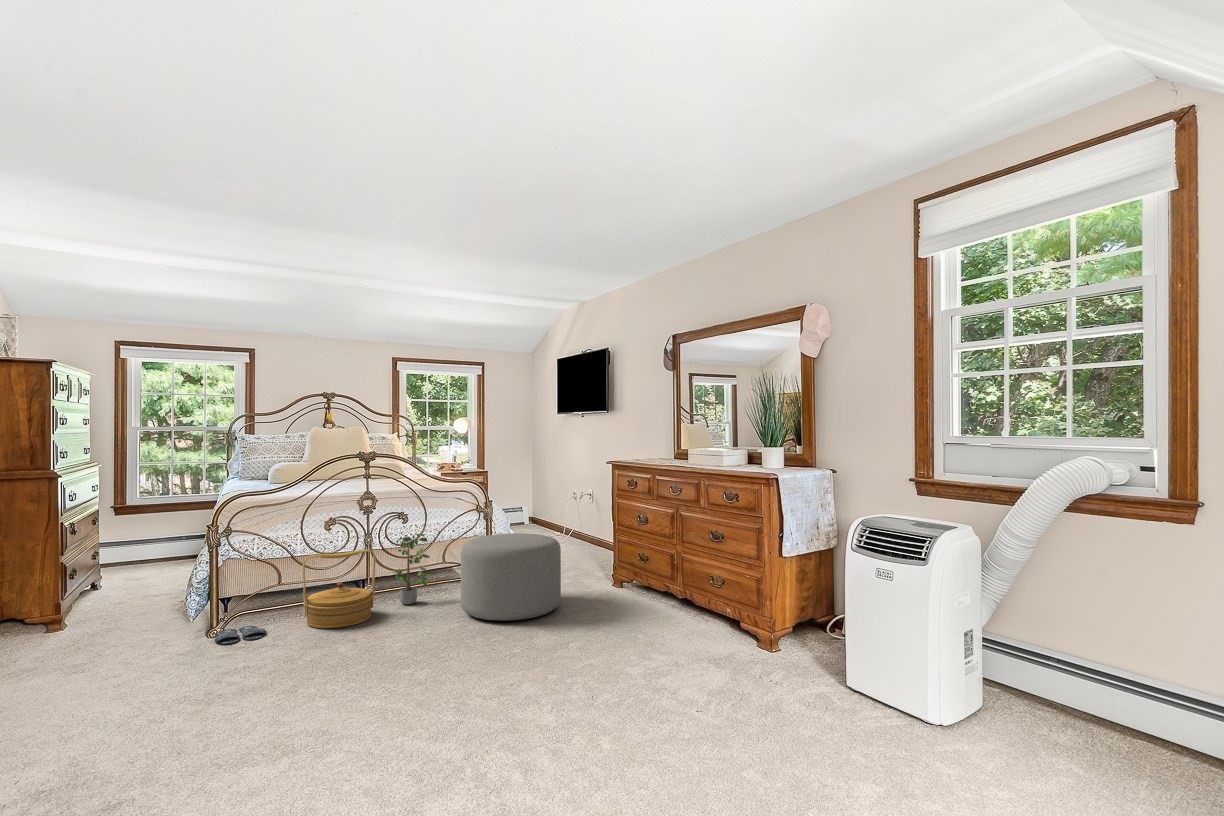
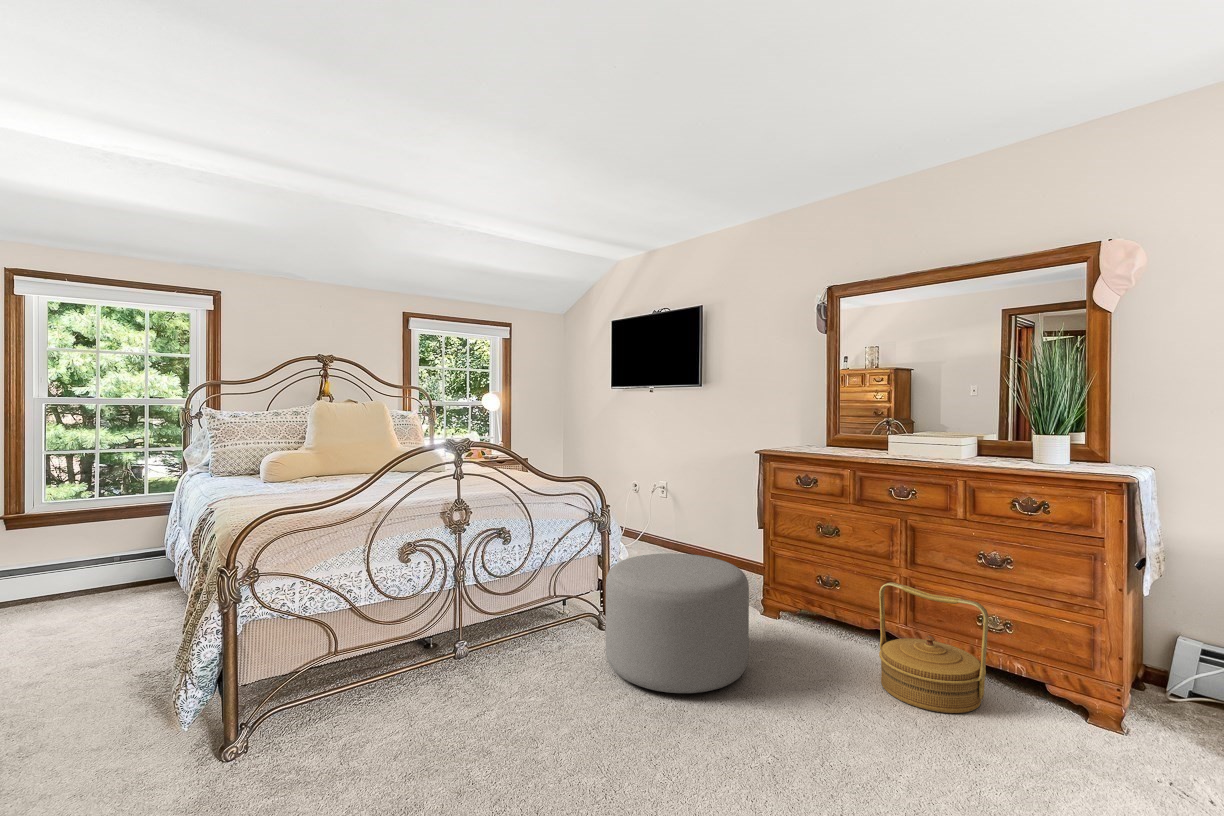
potted plant: present [393,534,433,605] -> none [492,555,550,664]
woven basket: present [303,550,376,628] -> present [879,582,989,713]
slippers: present [214,626,265,644] -> none [240,728,328,782]

